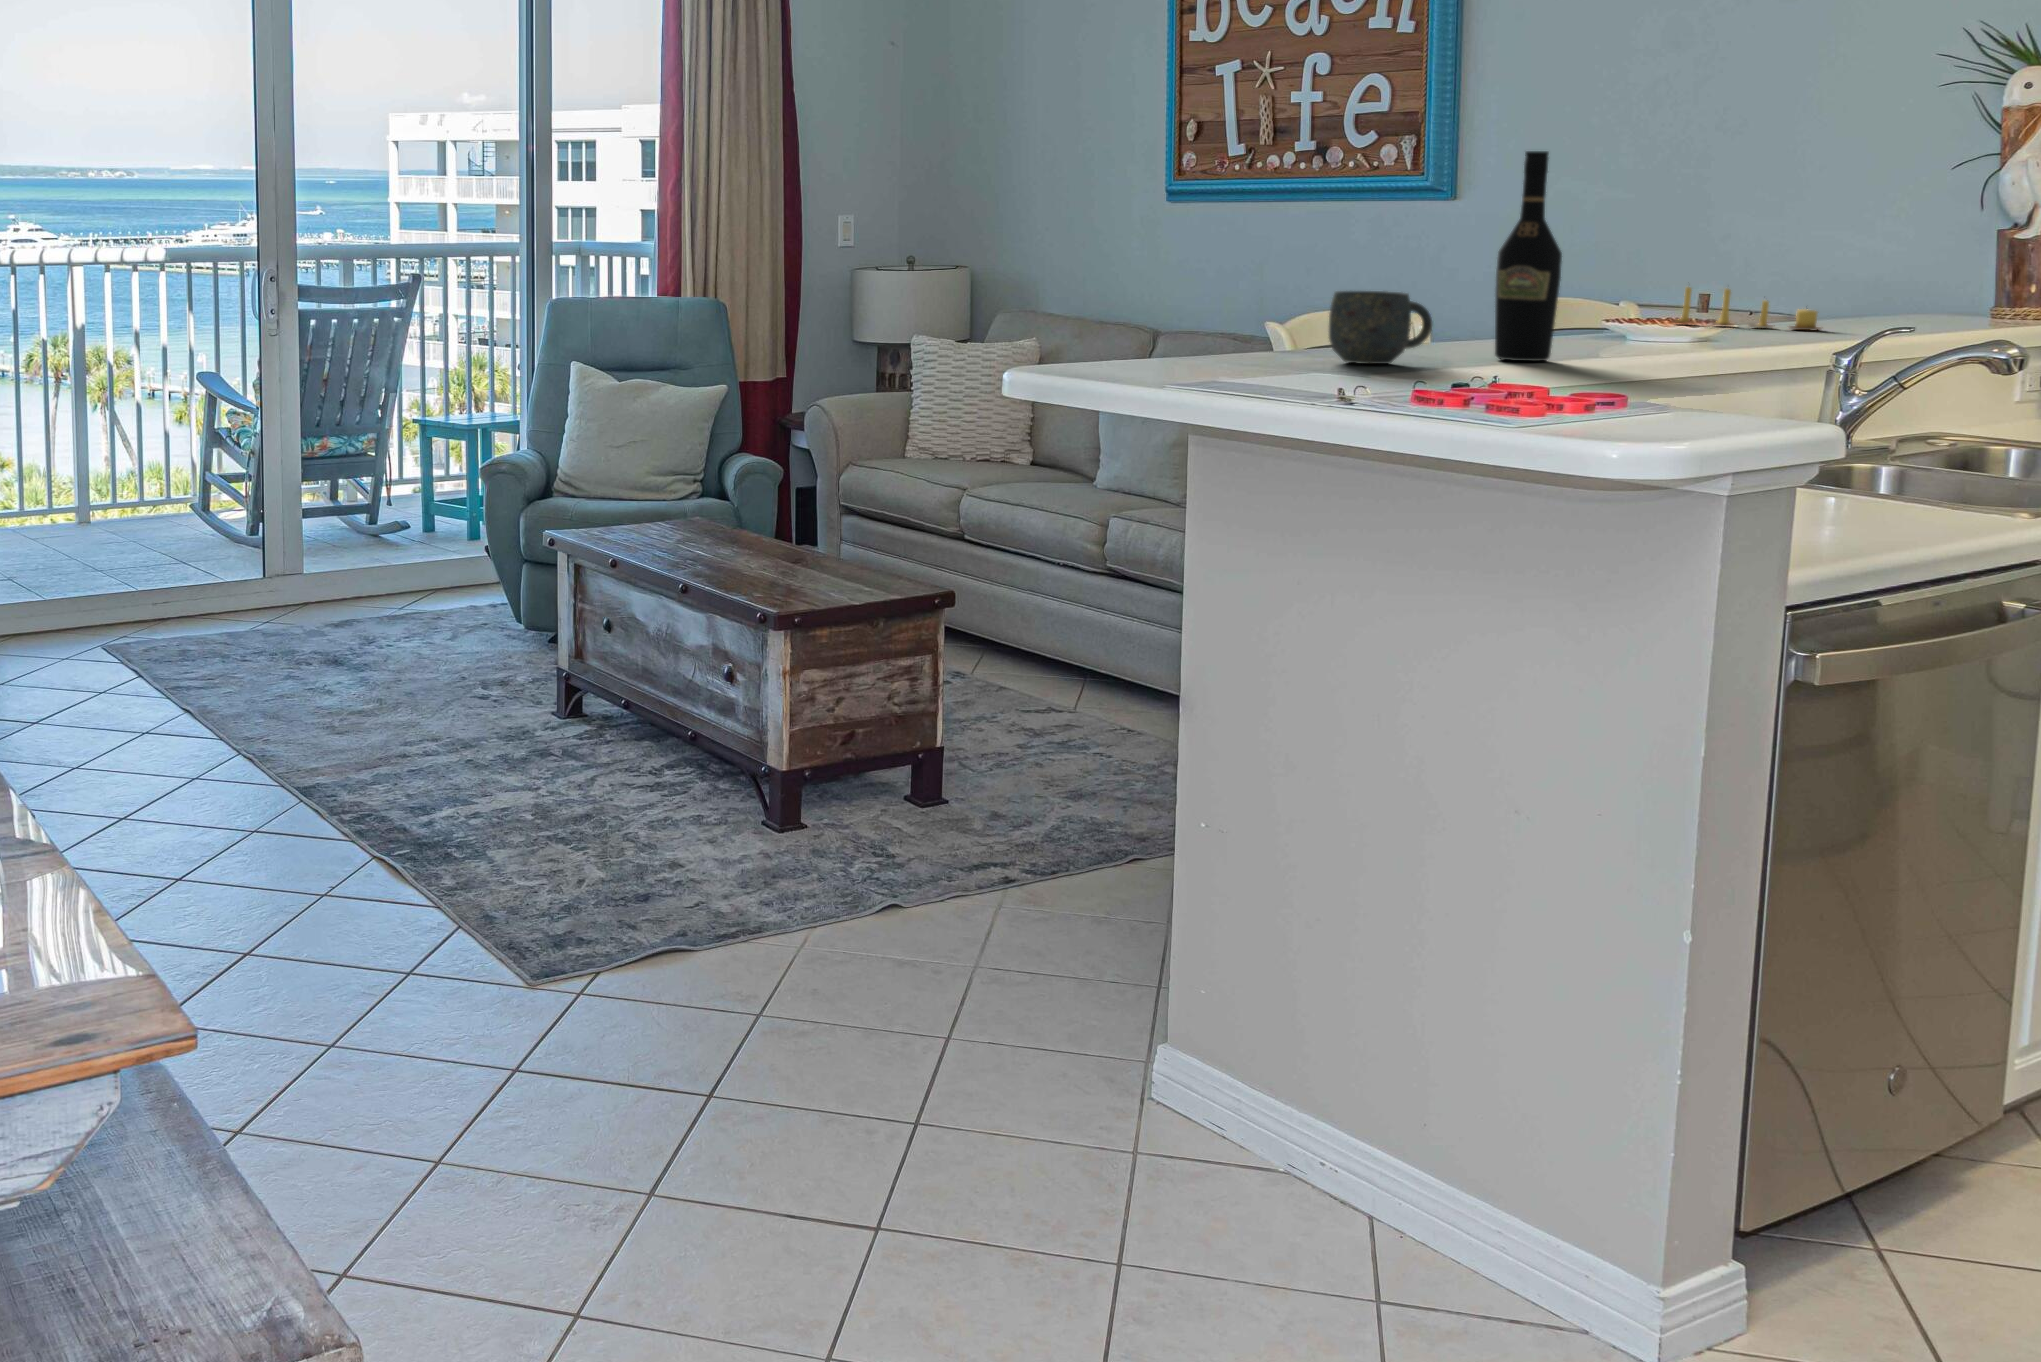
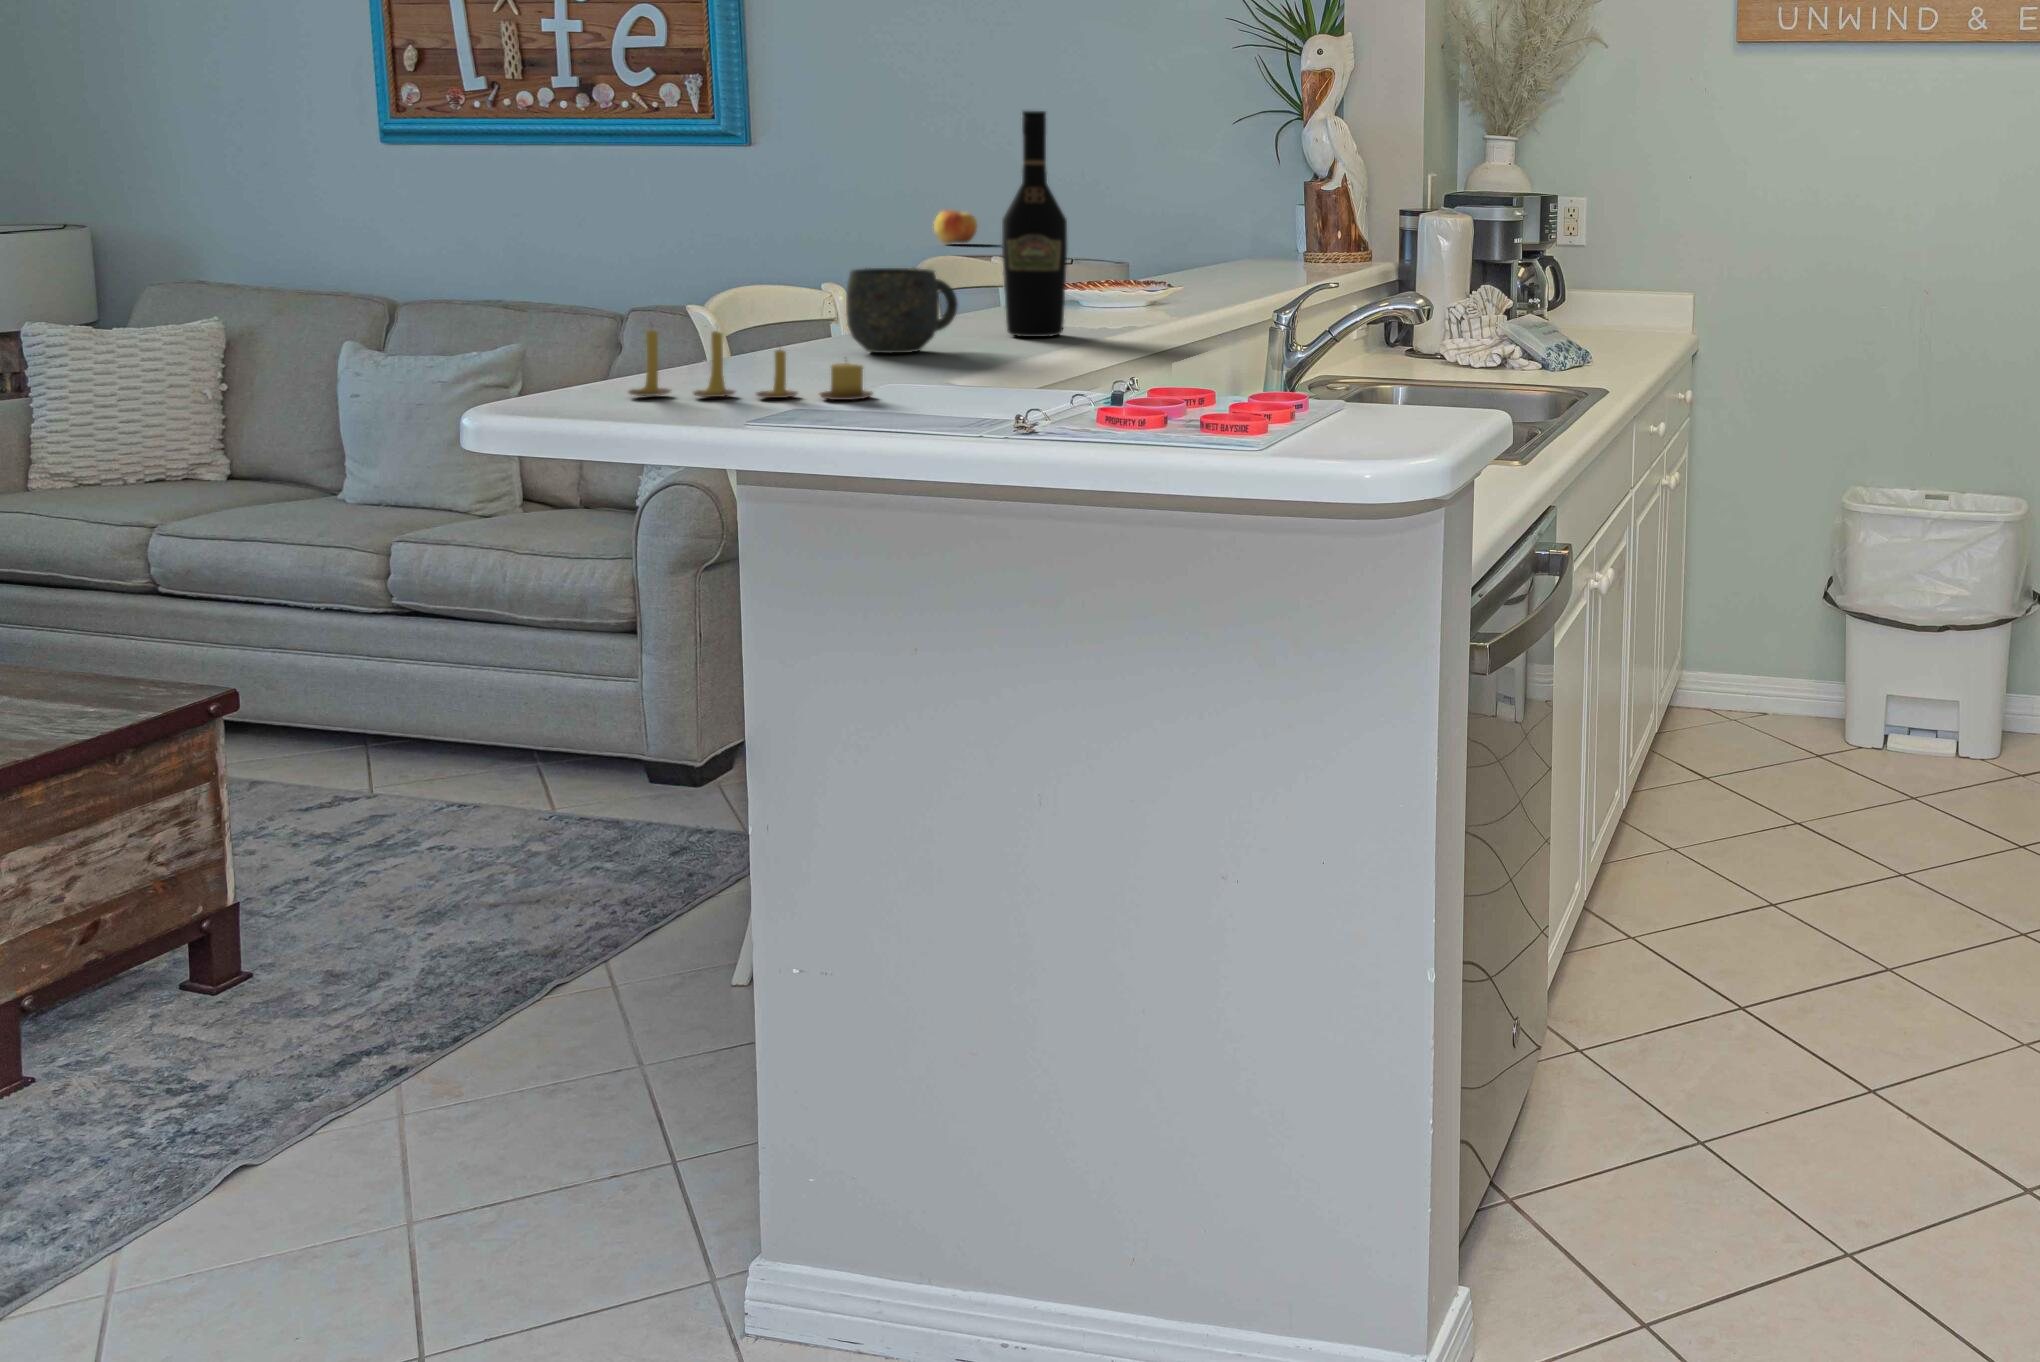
apple: none [1614,258,1661,292] -> present [934,210,977,244]
candle: present [1673,287,1821,330] -> present [629,330,873,400]

